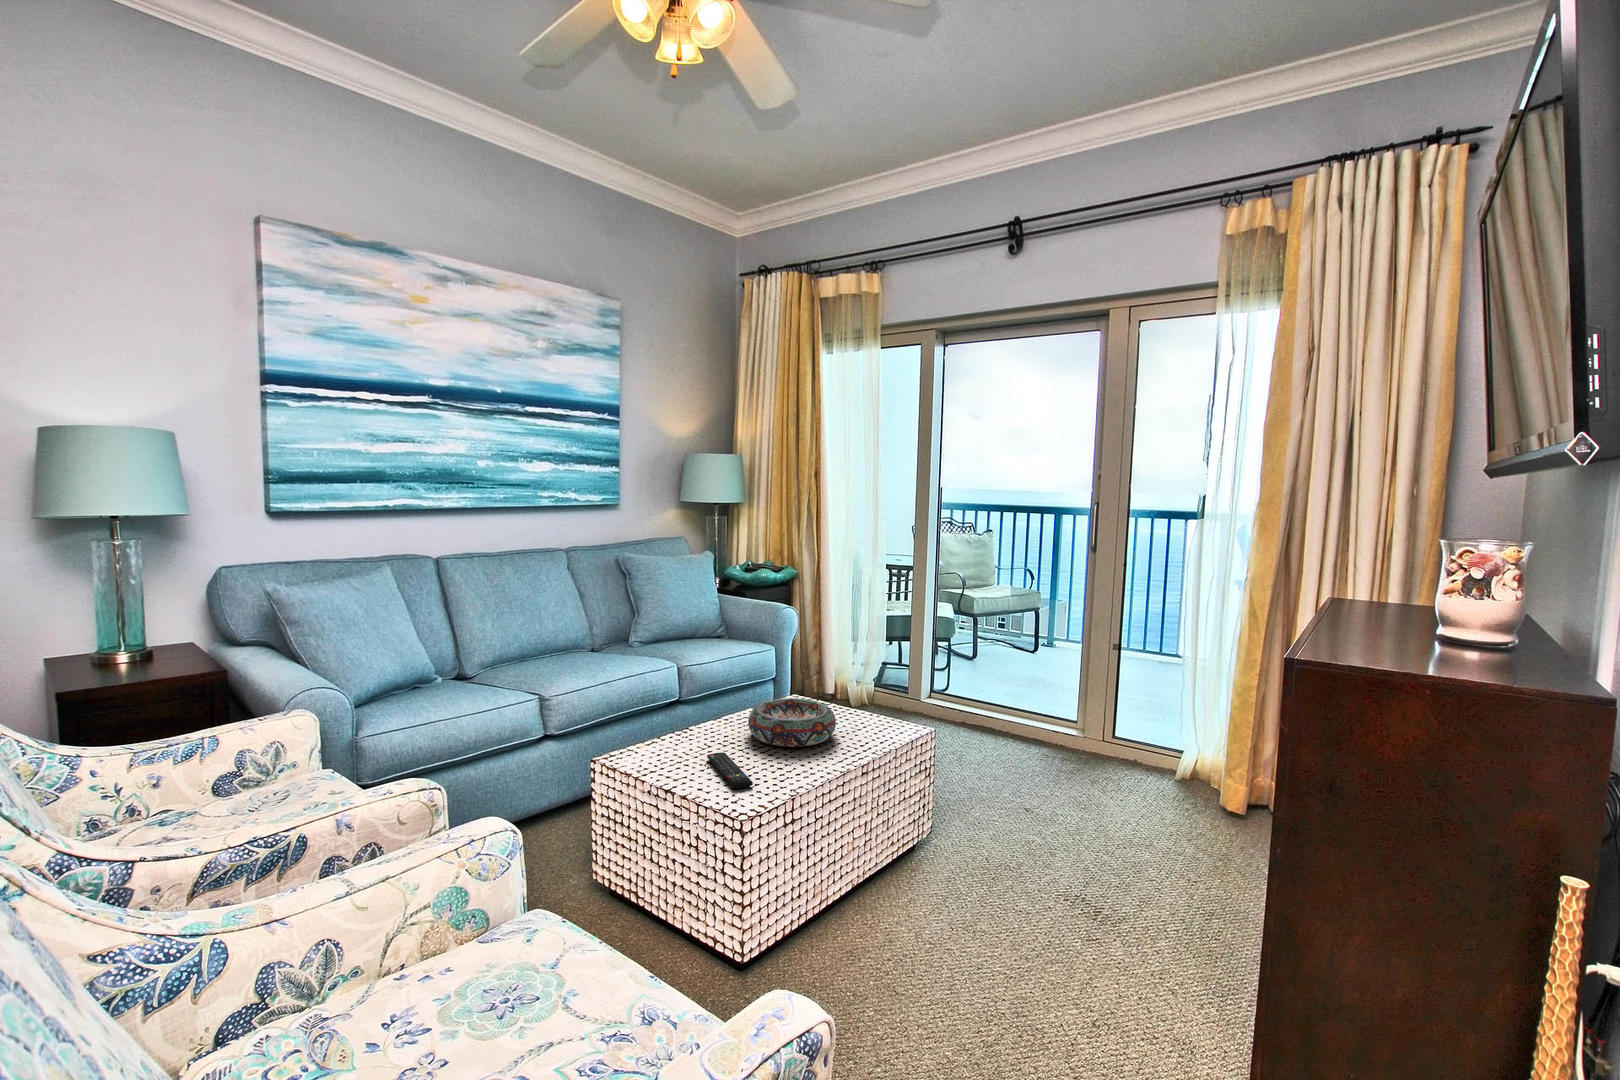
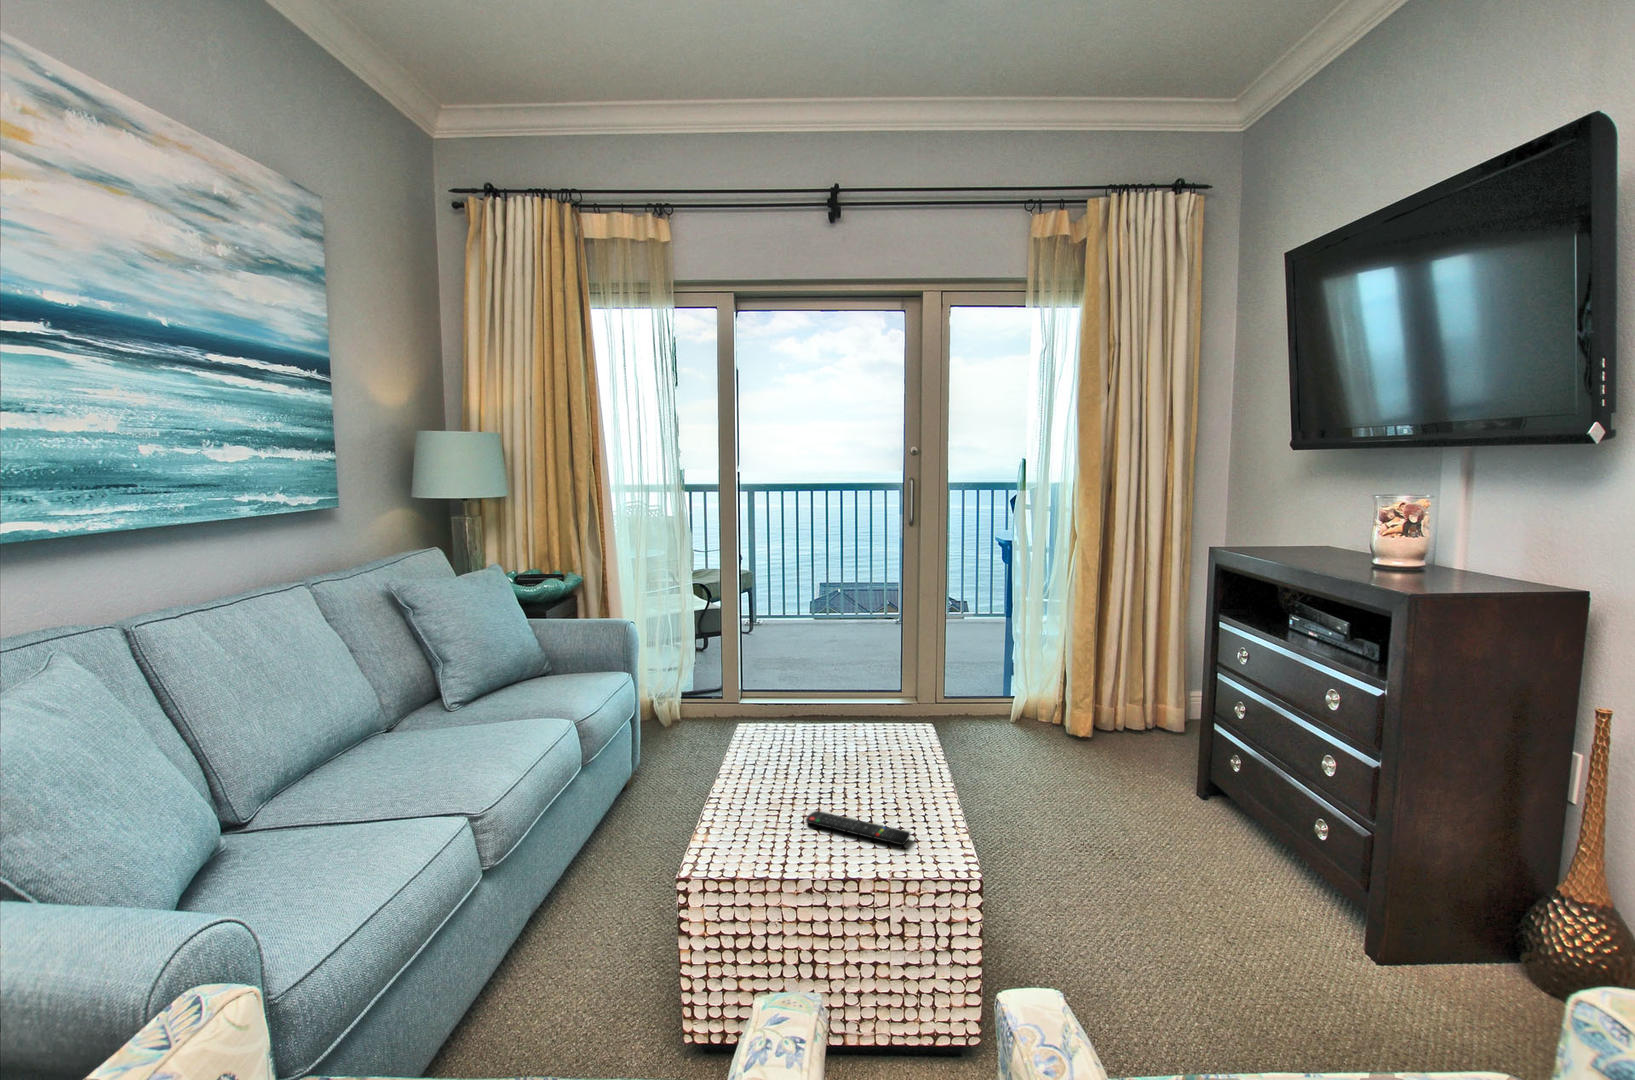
decorative bowl: present [748,698,836,747] -> none [779,725,883,787]

